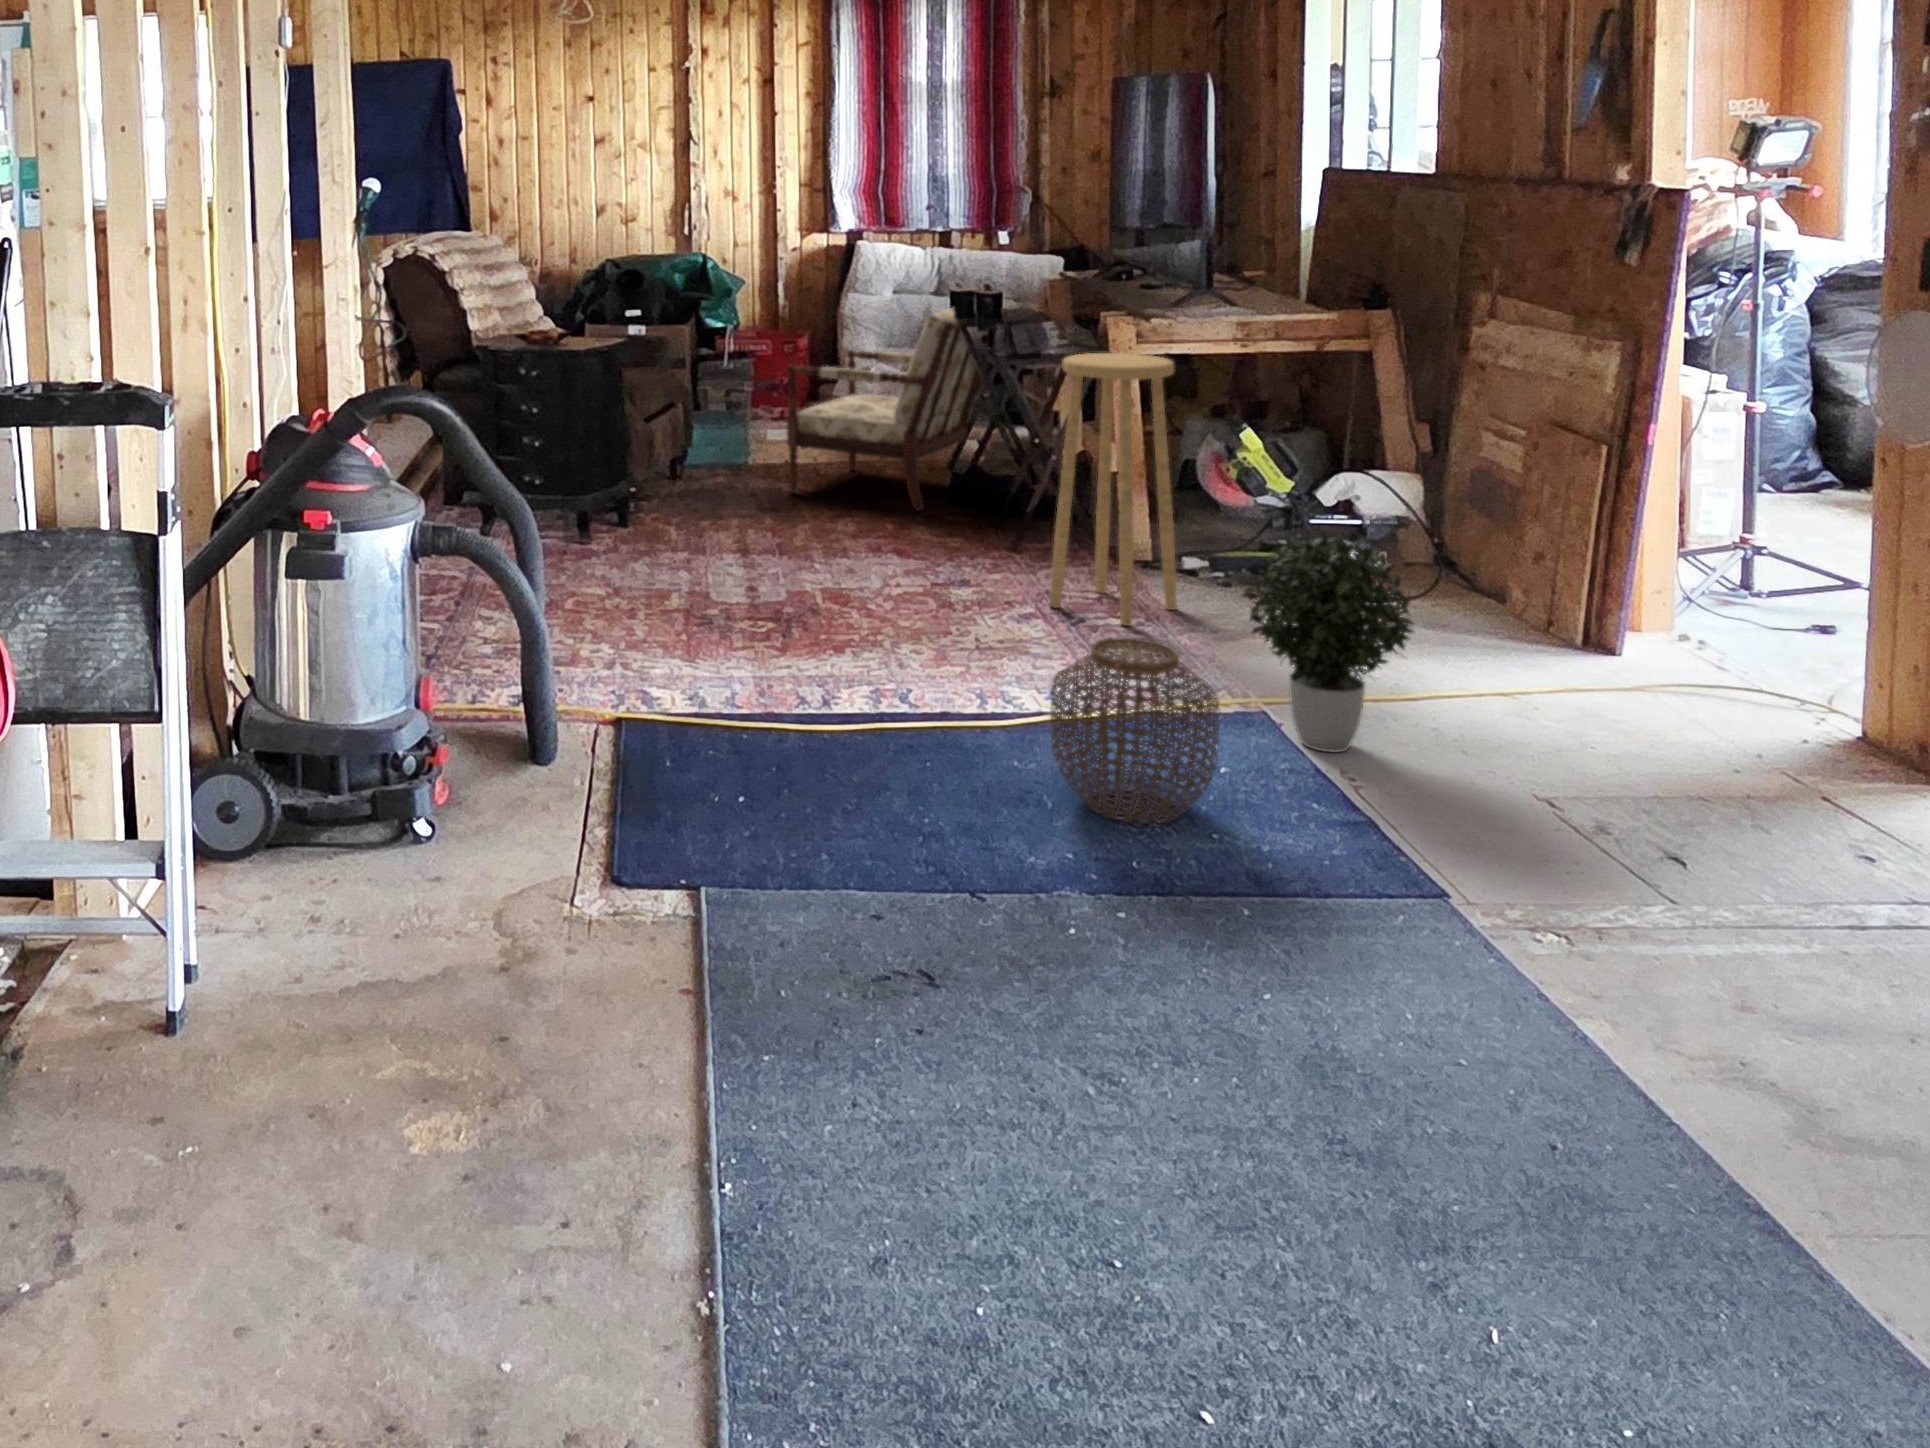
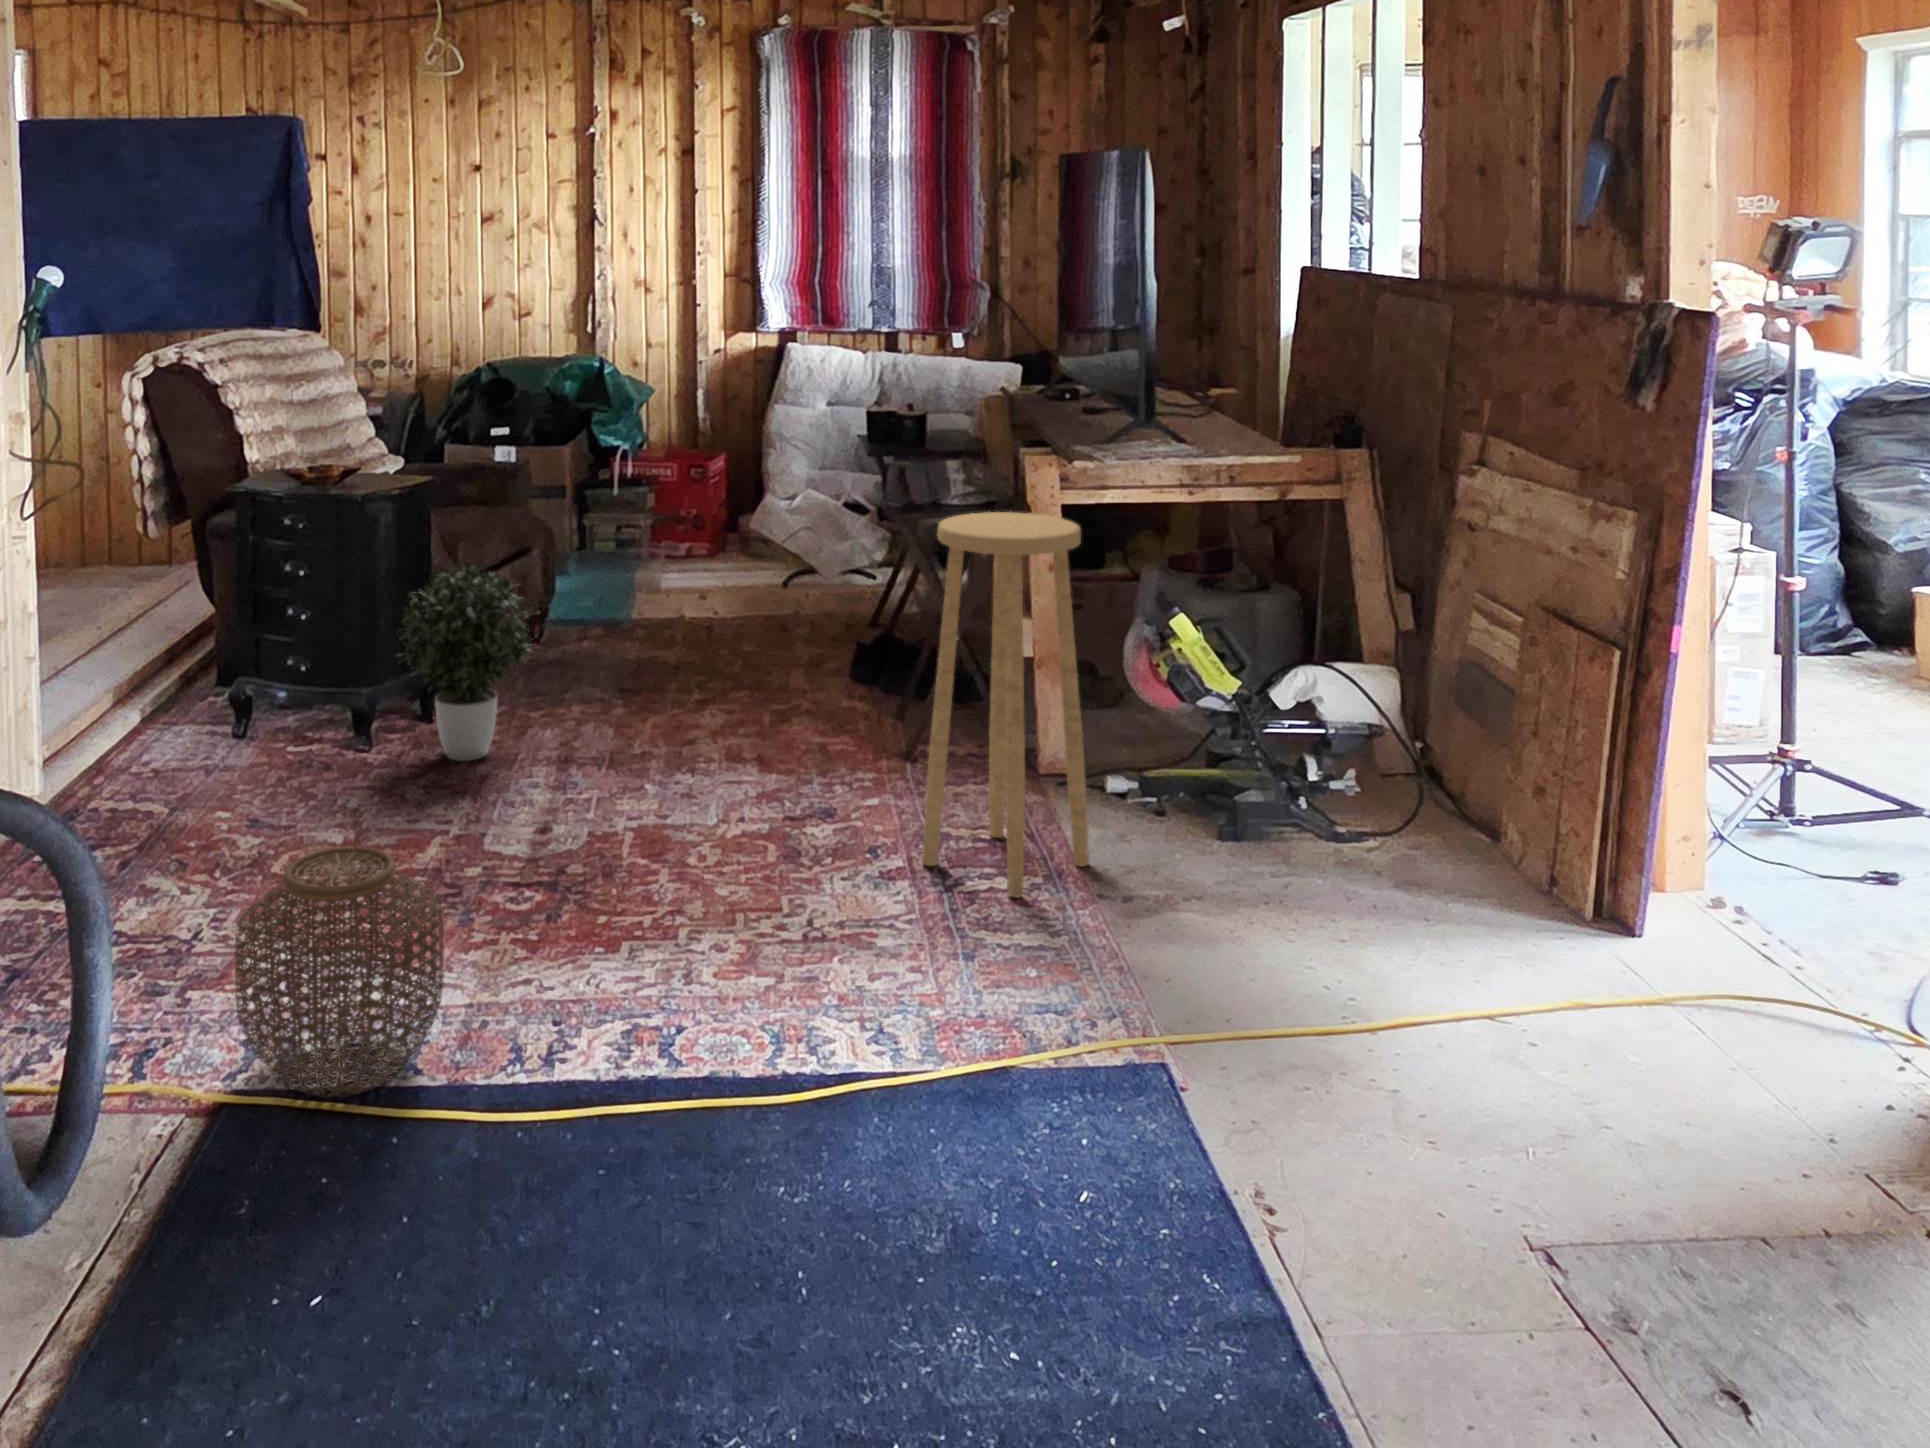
armchair: present [787,308,1007,511] -> none [646,430,923,702]
potted plant: present [1243,534,1415,752] -> present [398,564,533,761]
woven basket: present [1050,638,1219,824] -> present [235,847,444,1096]

